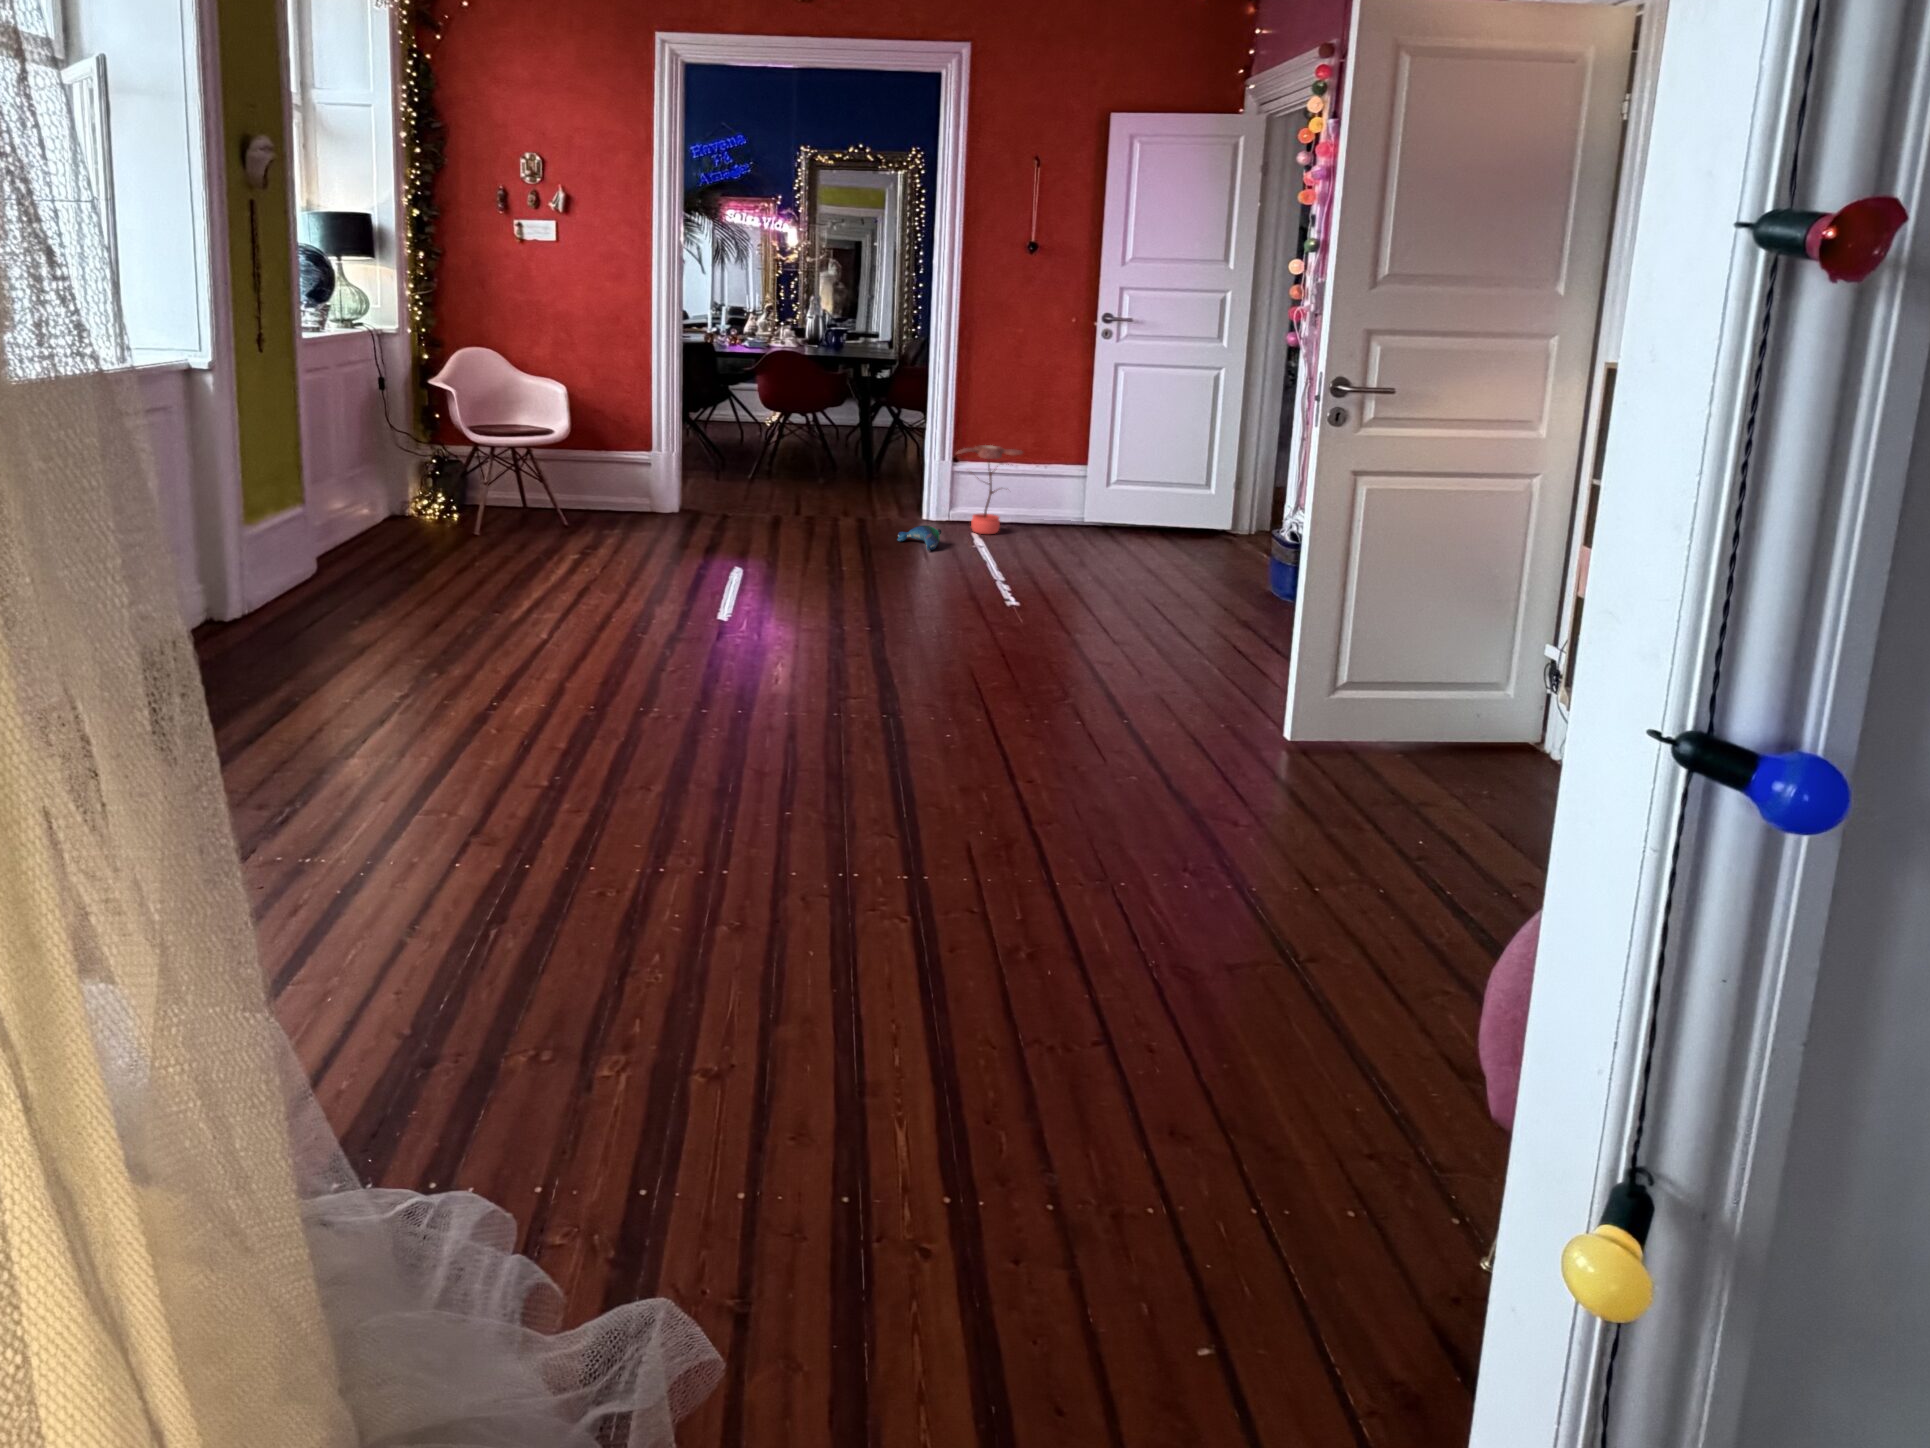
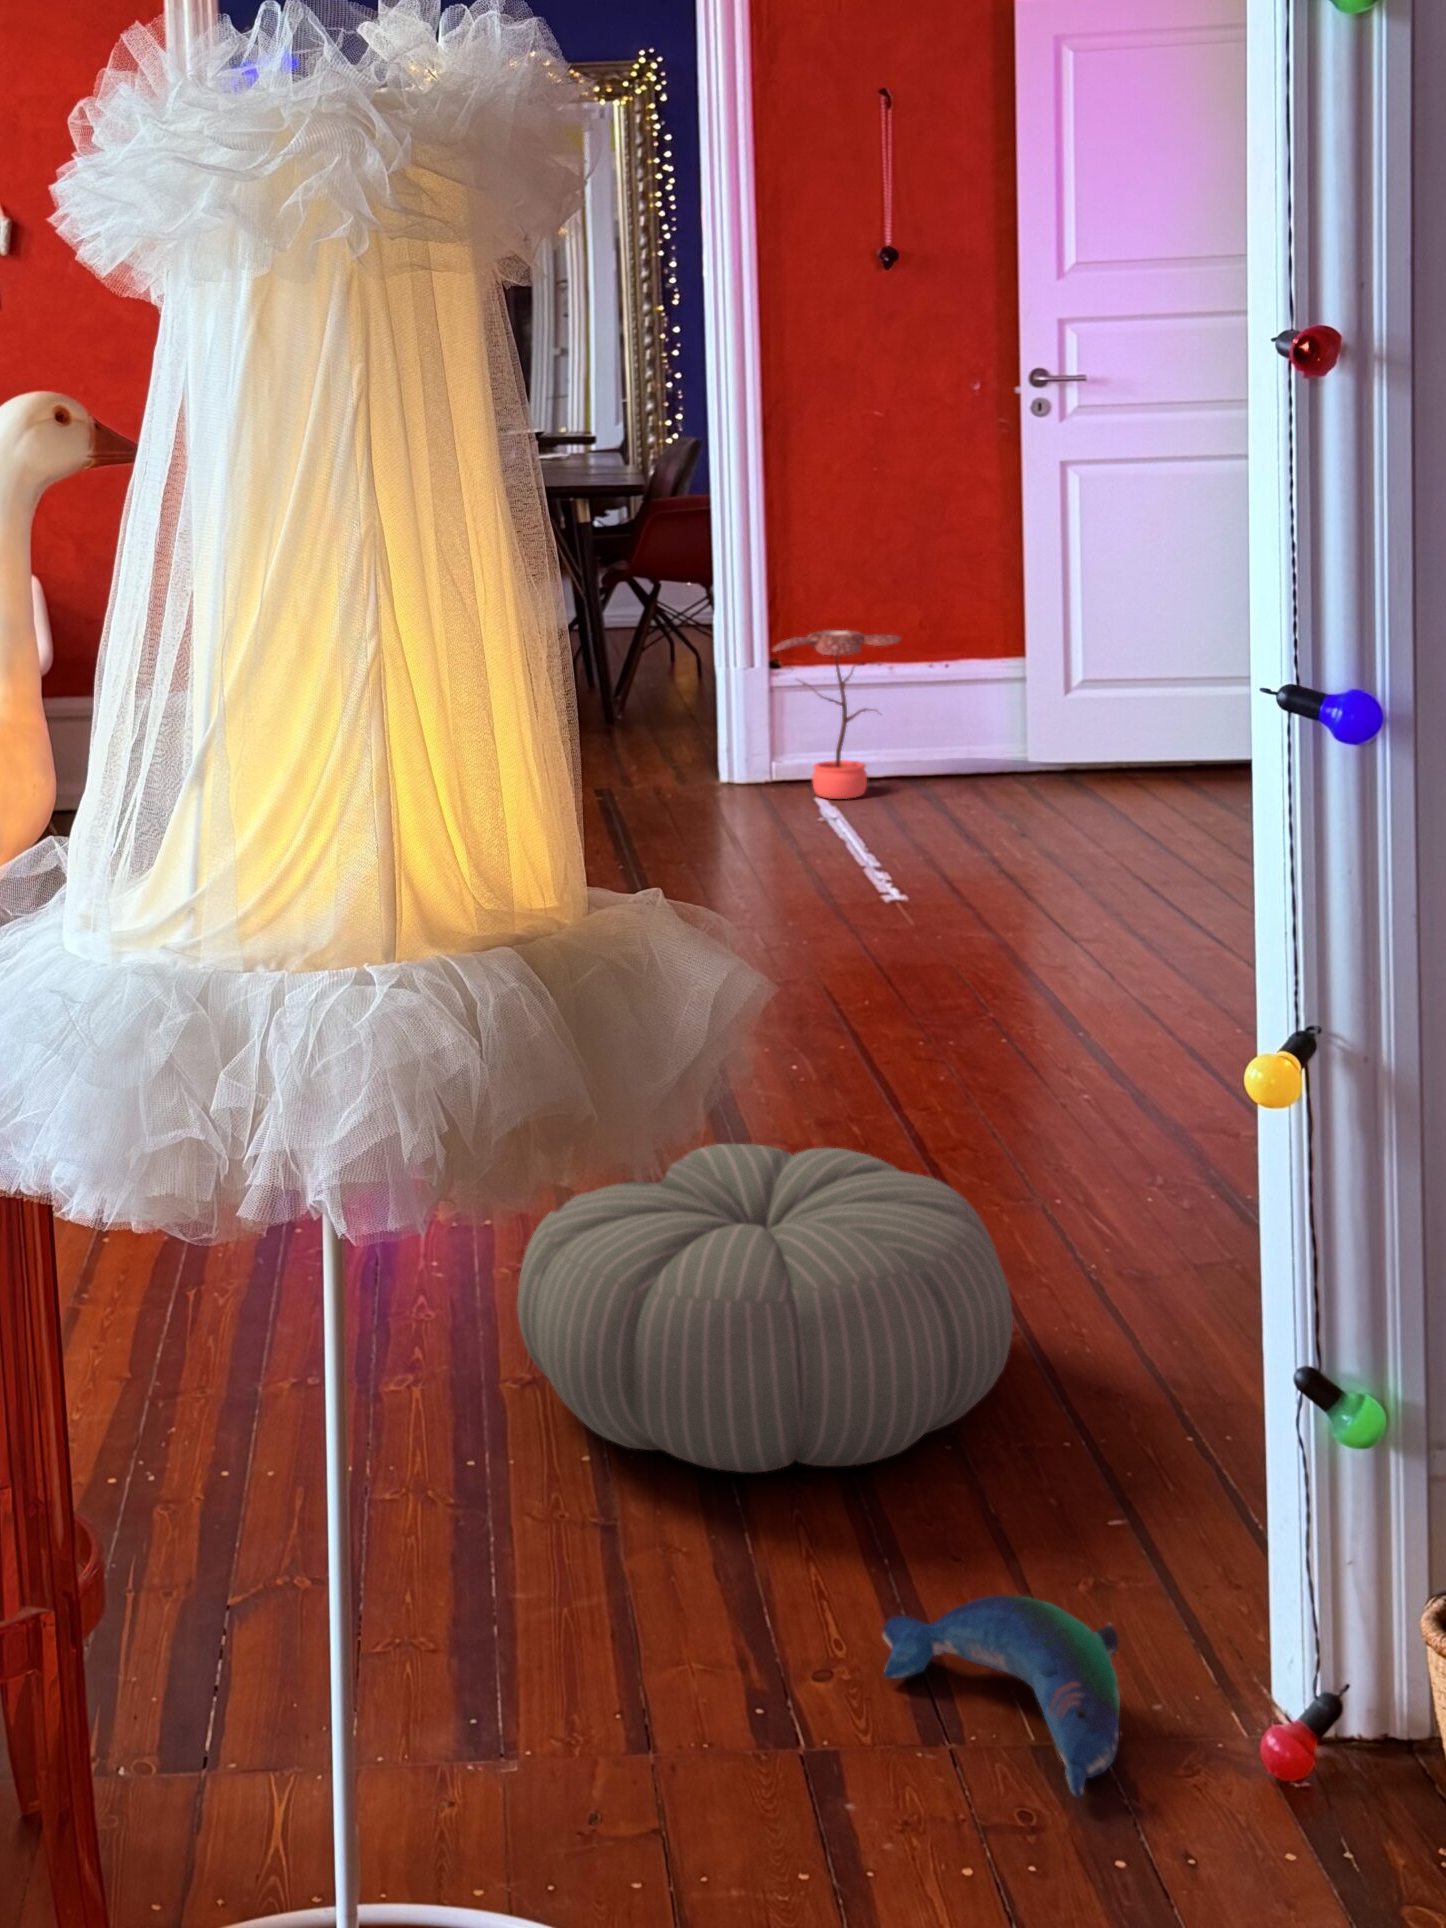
plush toy: present [897,525,941,551] -> present [883,1595,1120,1797]
pouf: none [751,769,1066,1007] -> present [517,1144,1013,1473]

